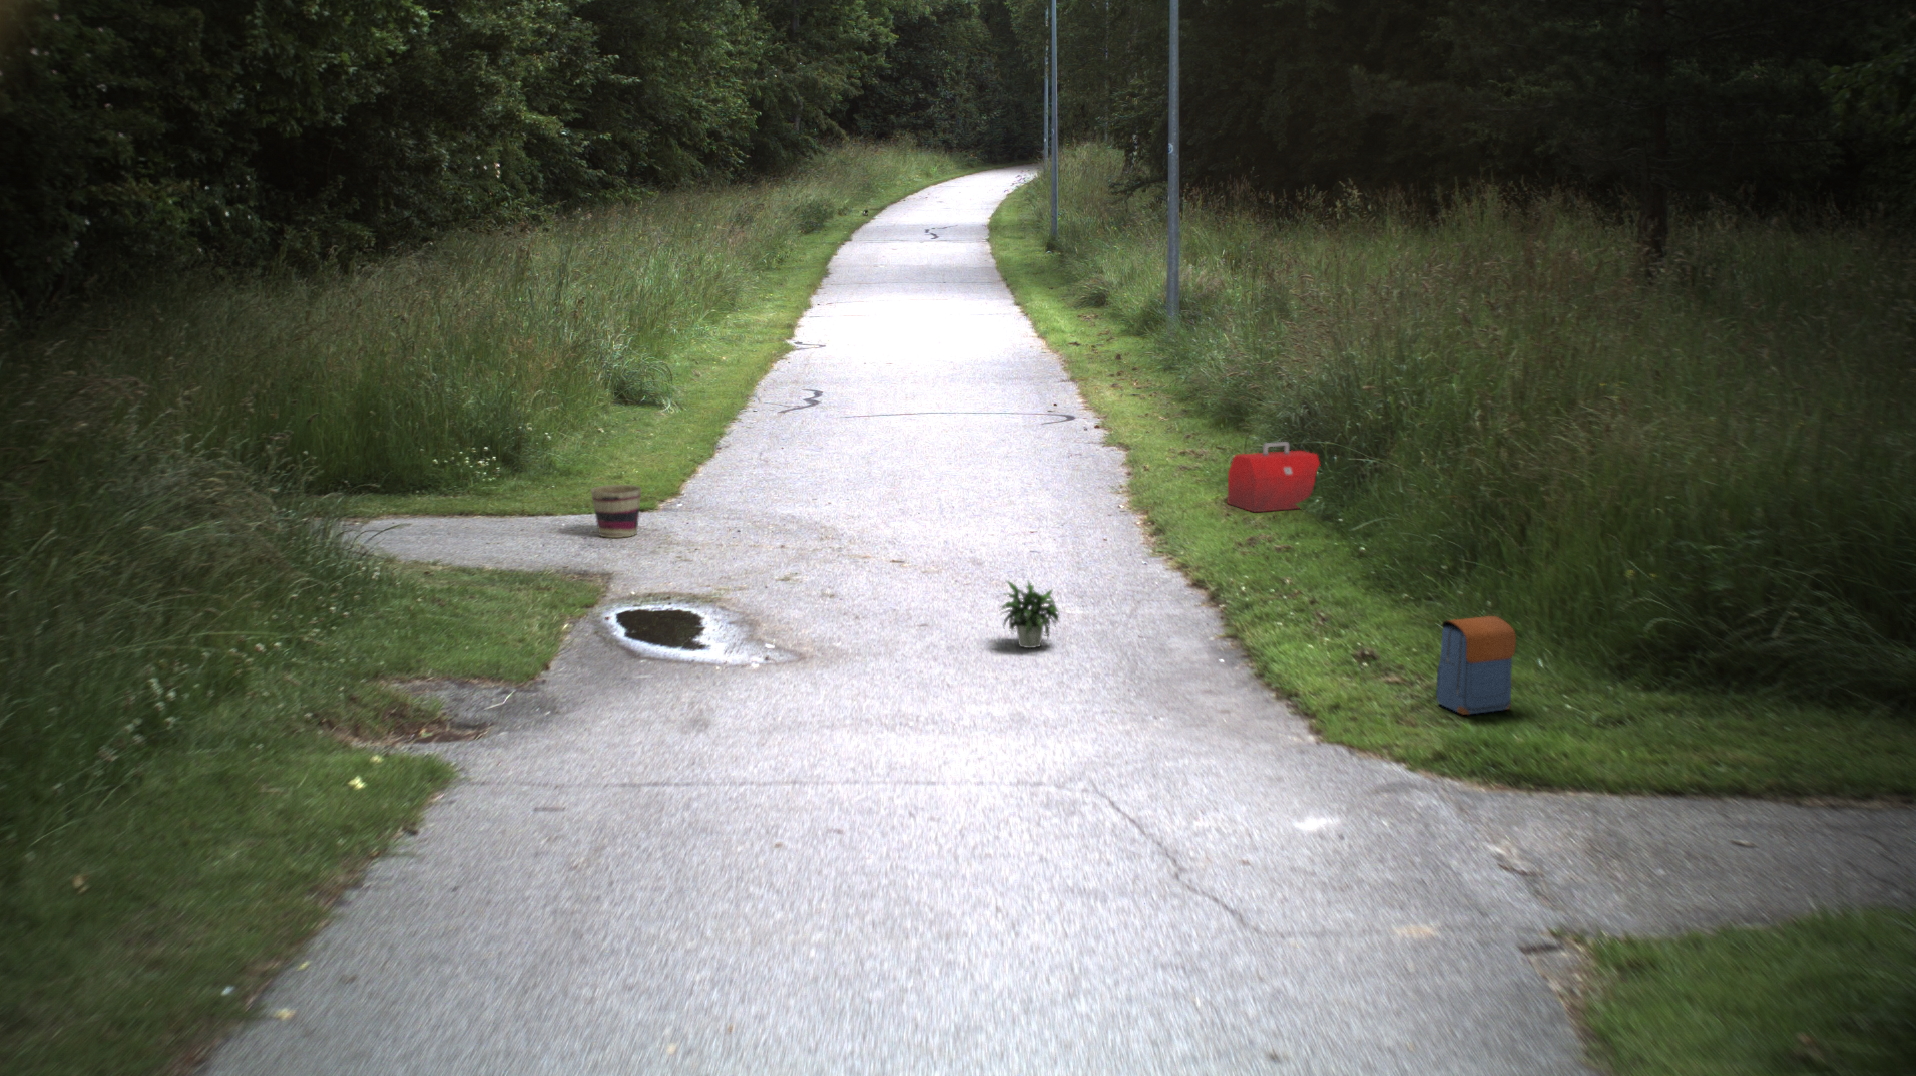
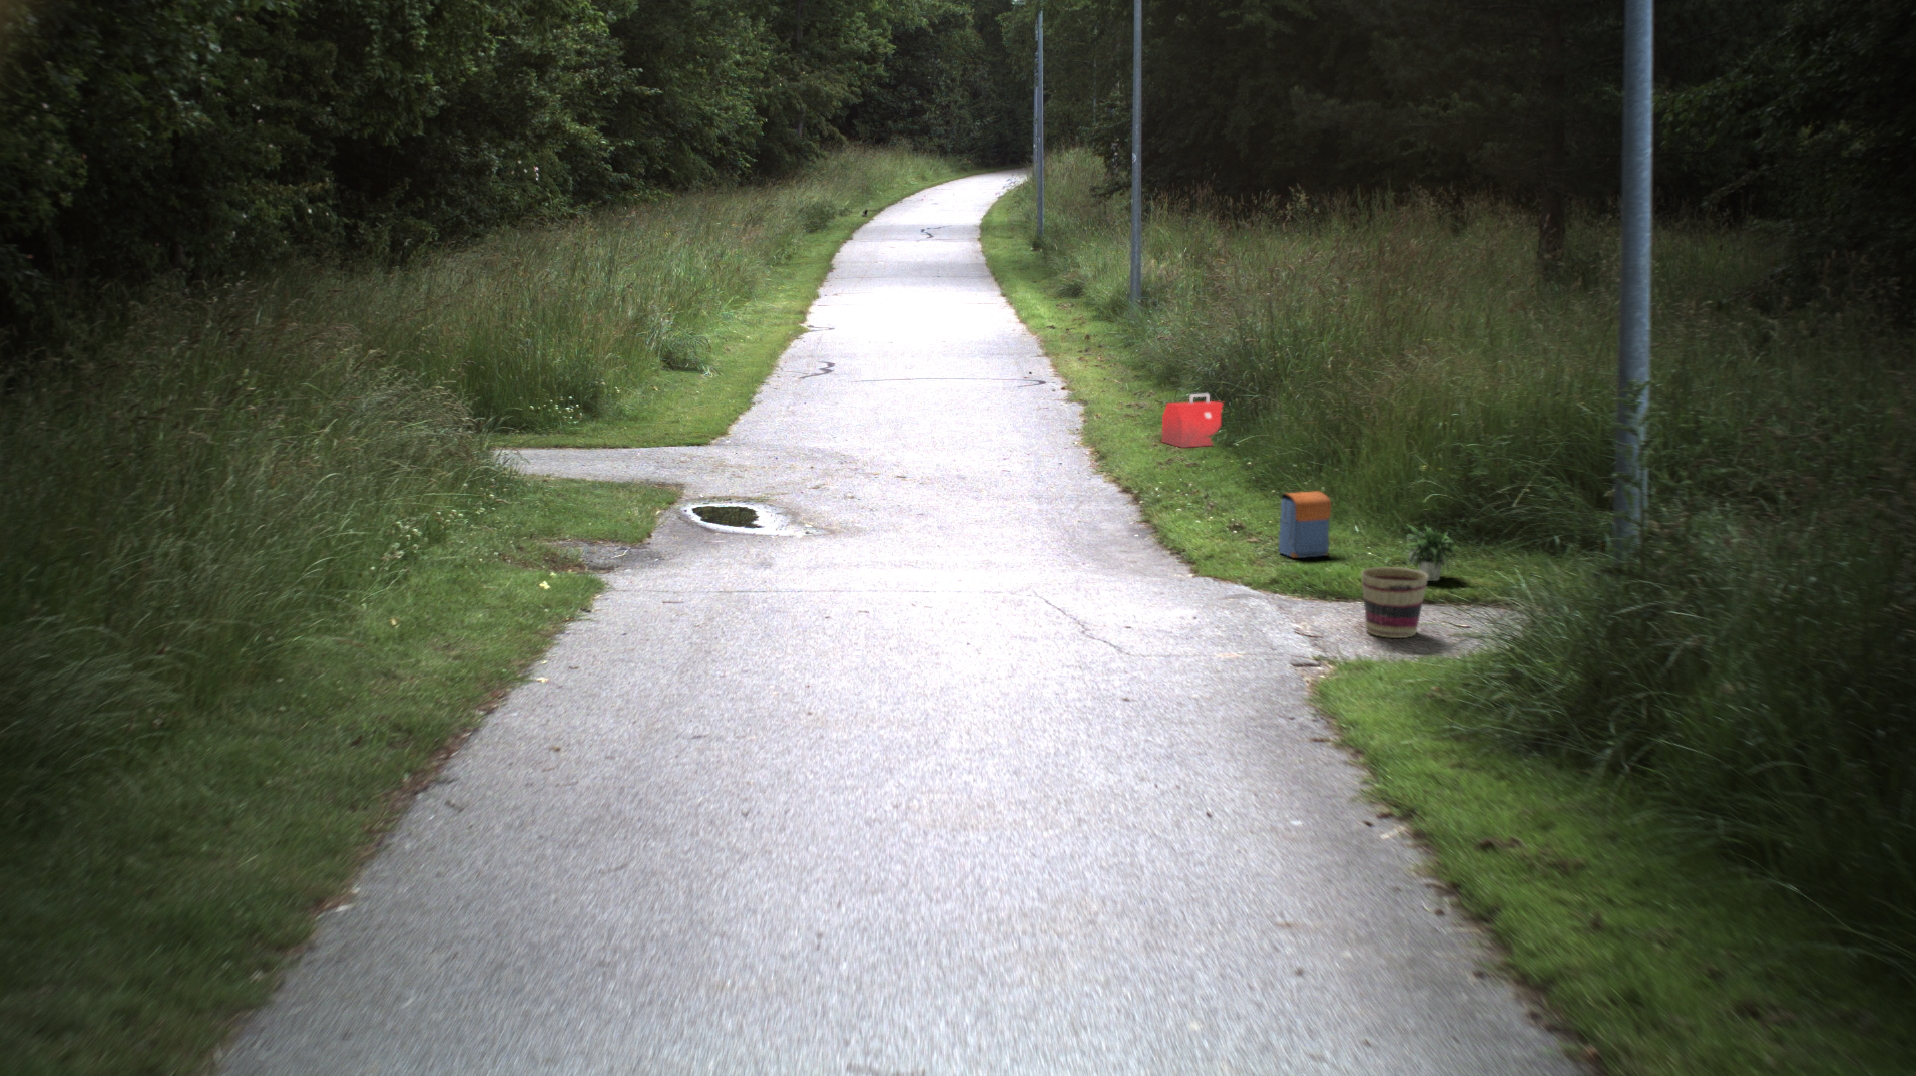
basket: present [591,485,641,538] -> present [1361,567,1428,638]
potted plant: present [1002,582,1059,648] -> present [1408,526,1458,581]

